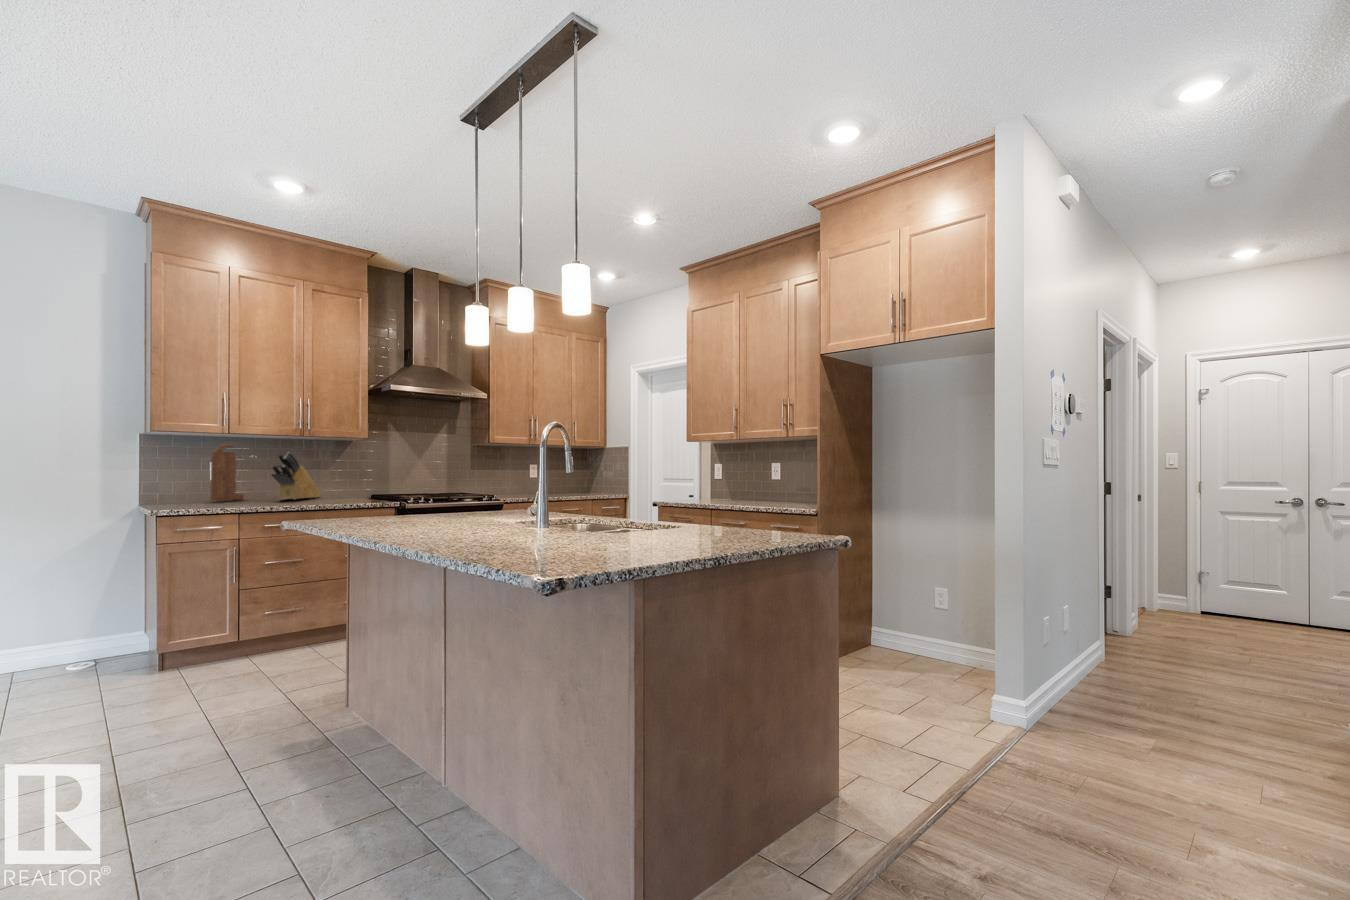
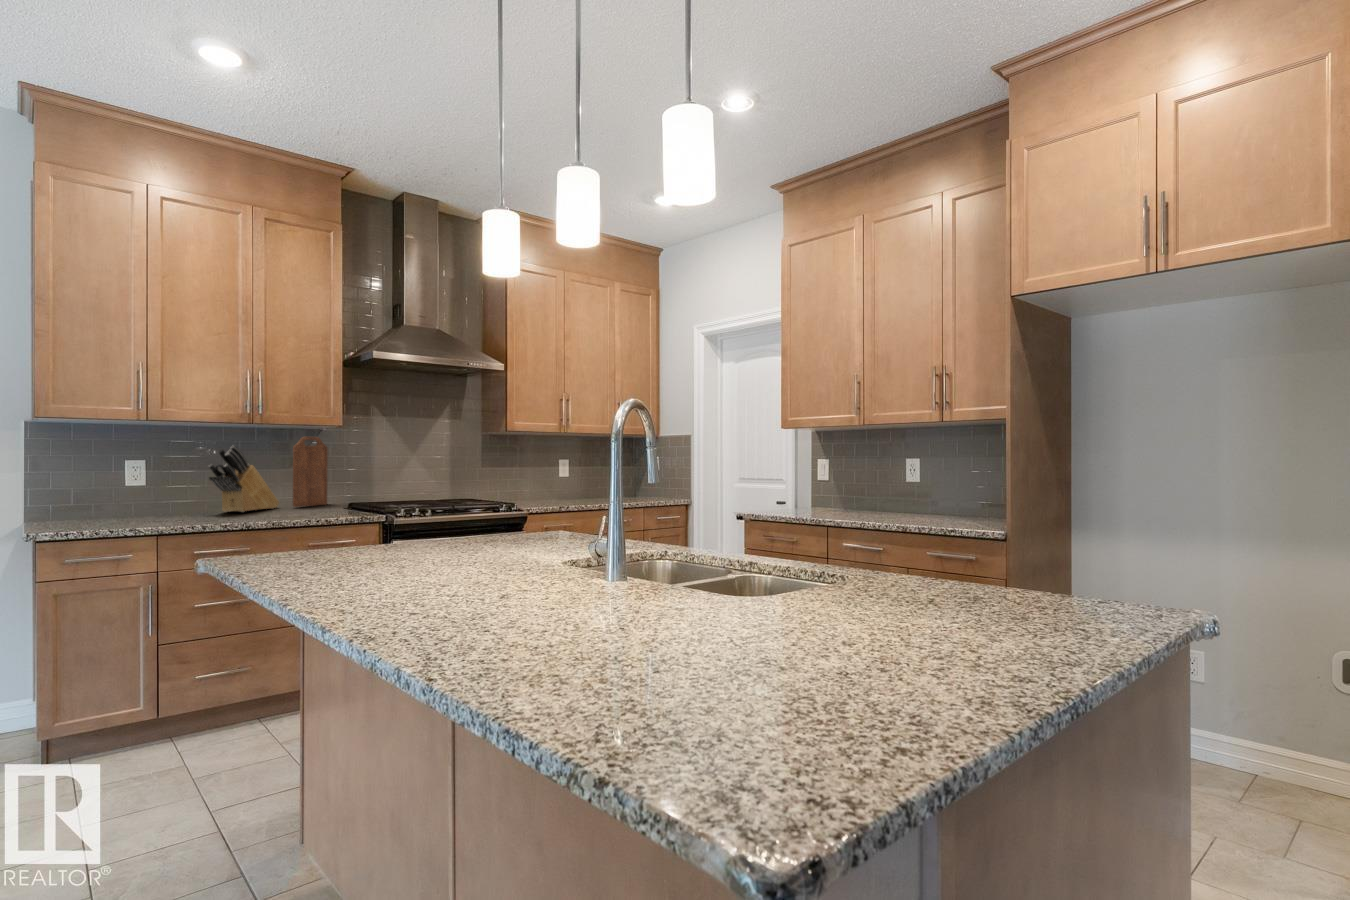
cutting board: present [211,445,244,501] -> present [293,437,328,507]

